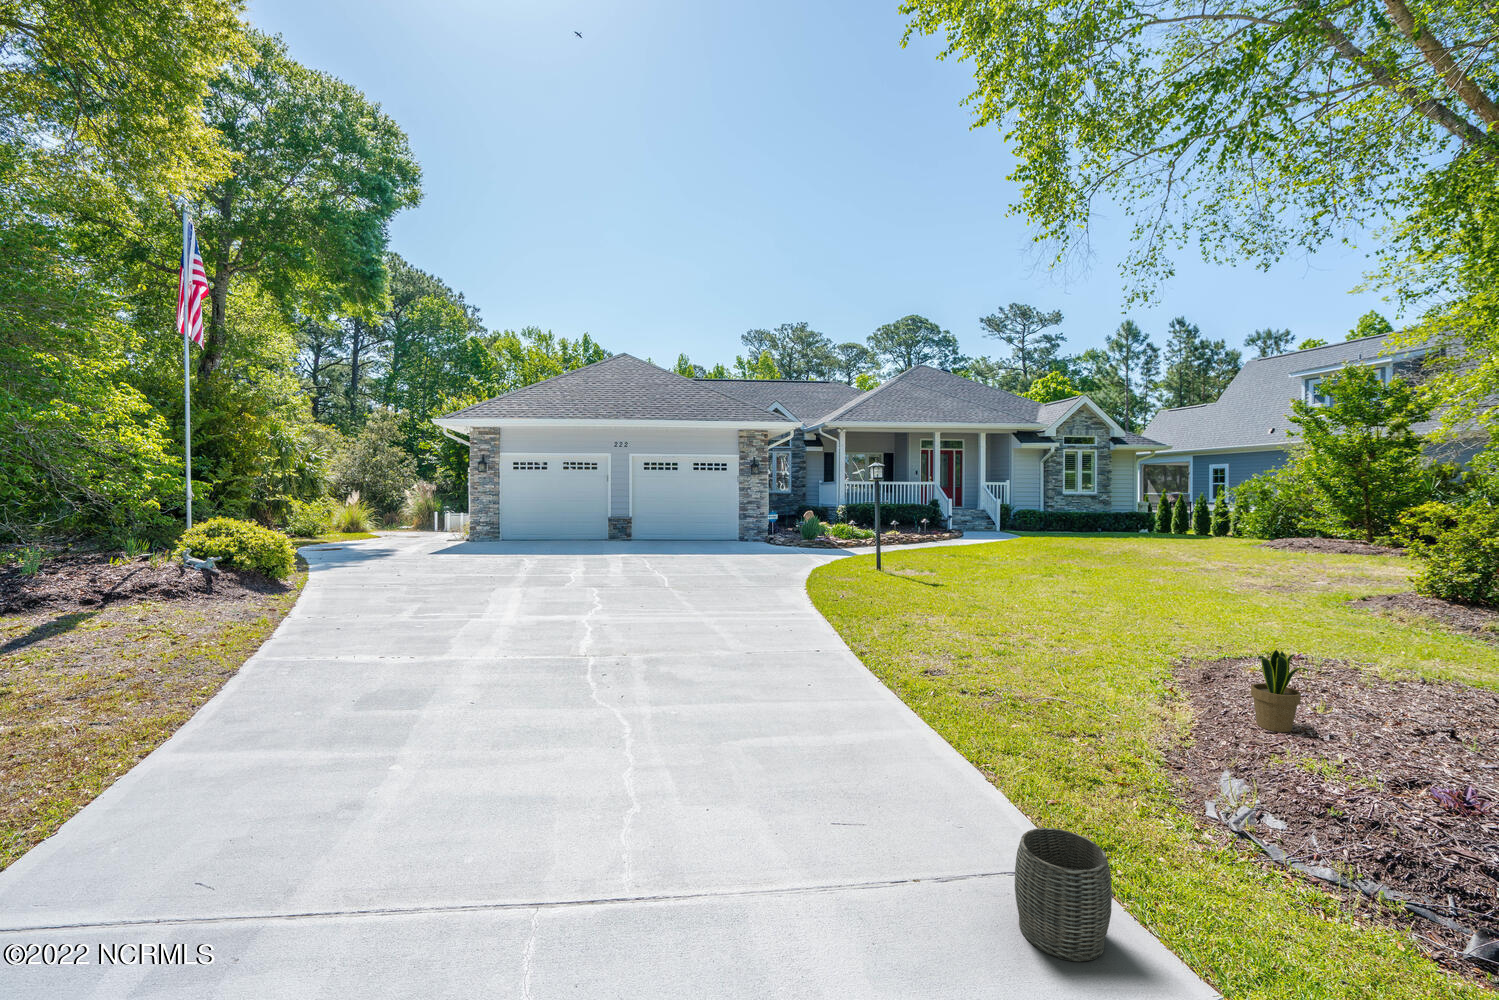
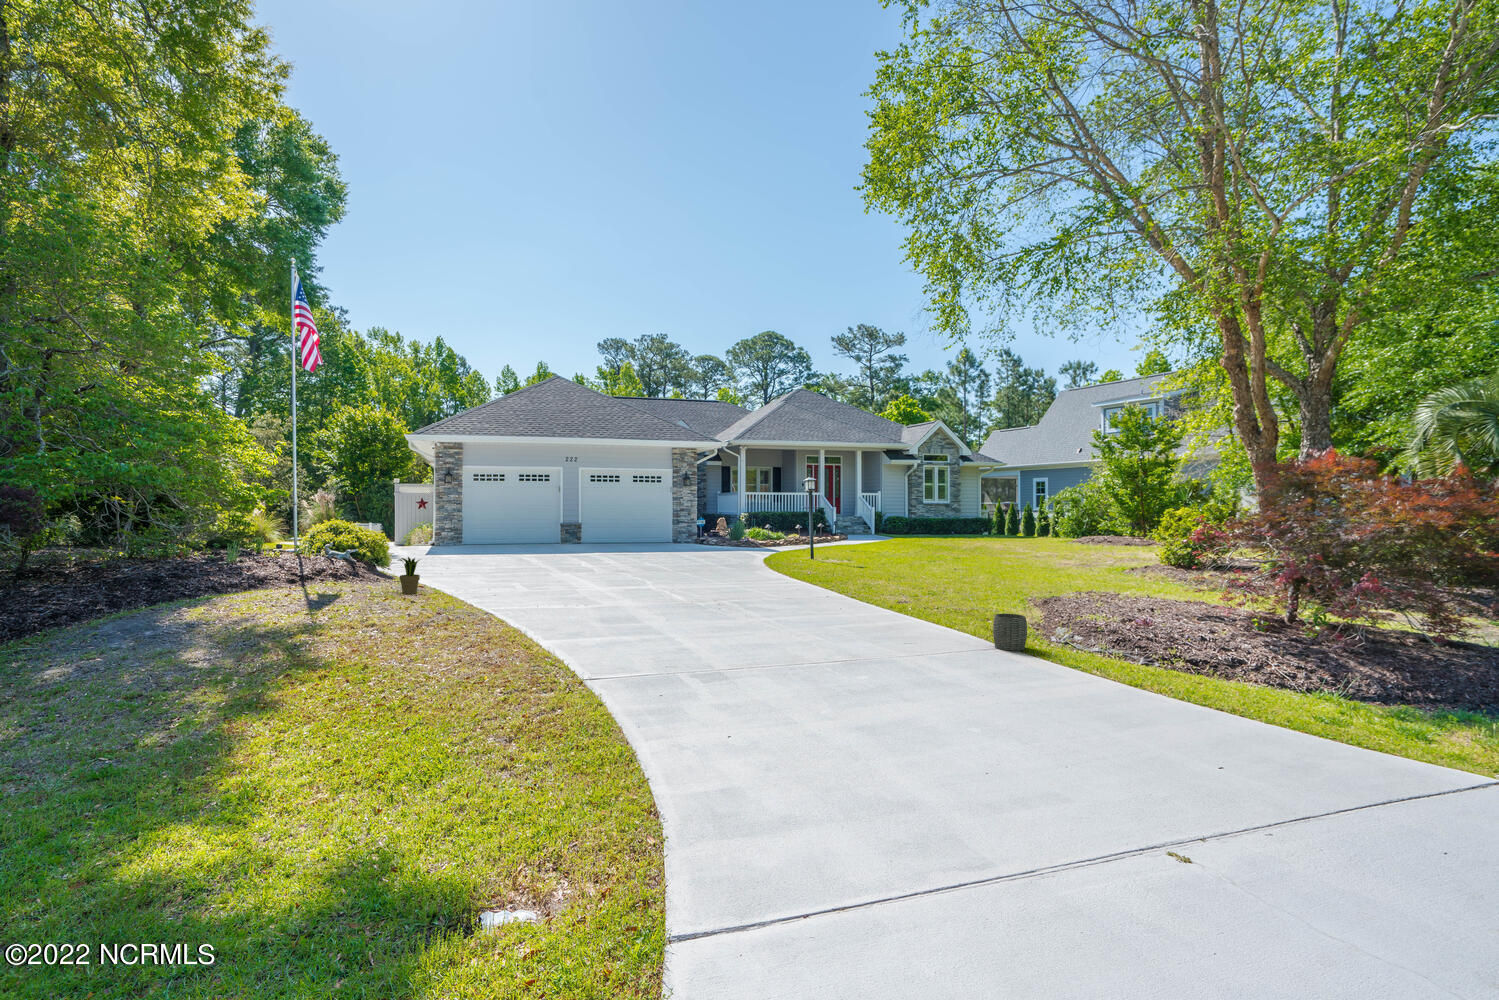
potted plant: present [1251,650,1309,732] -> present [398,557,420,594]

